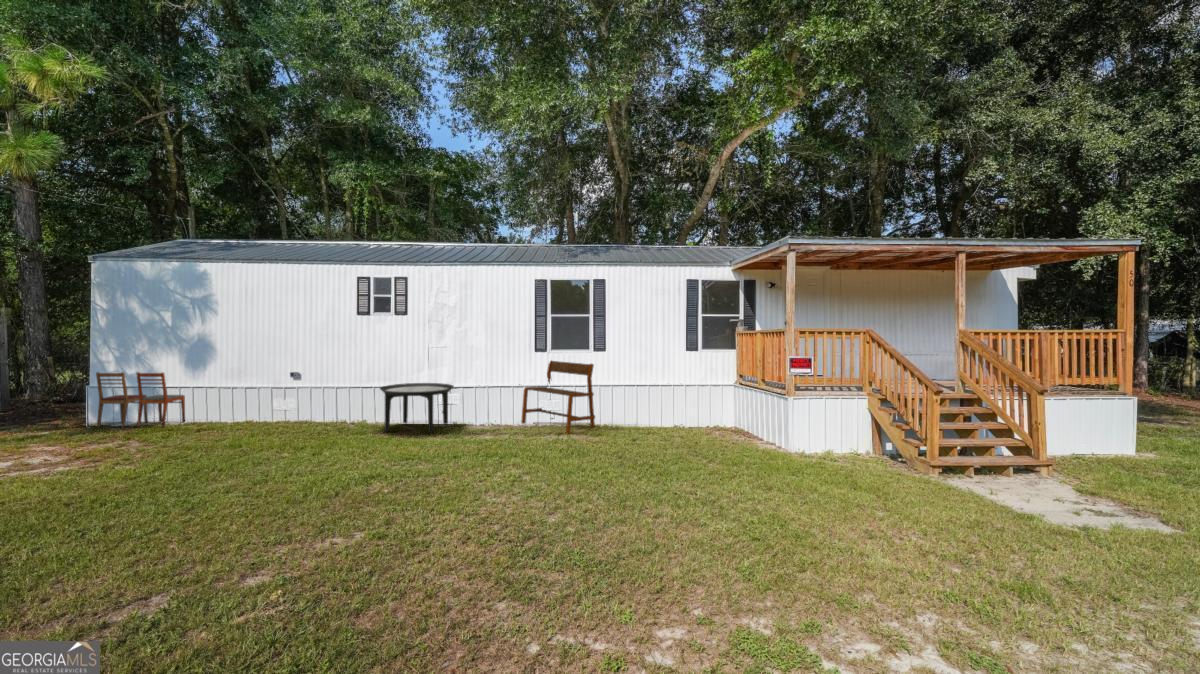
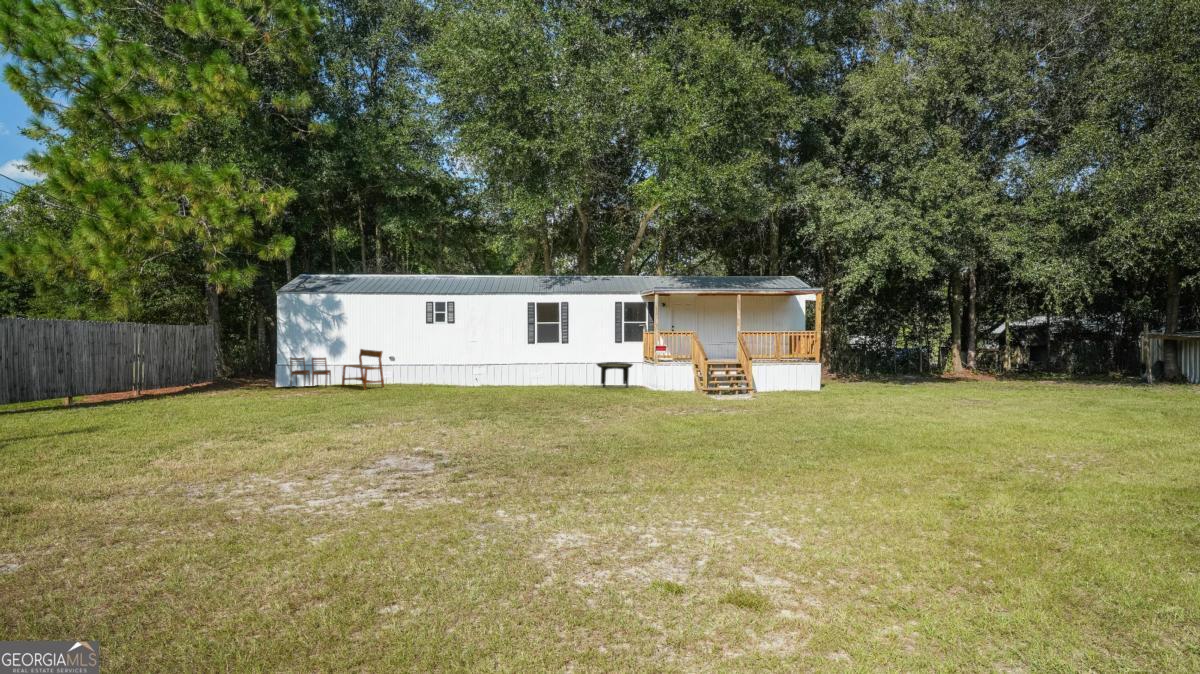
bench: present [521,360,595,434] -> present [342,349,384,390]
round table: present [380,383,454,433] -> present [597,362,633,388]

